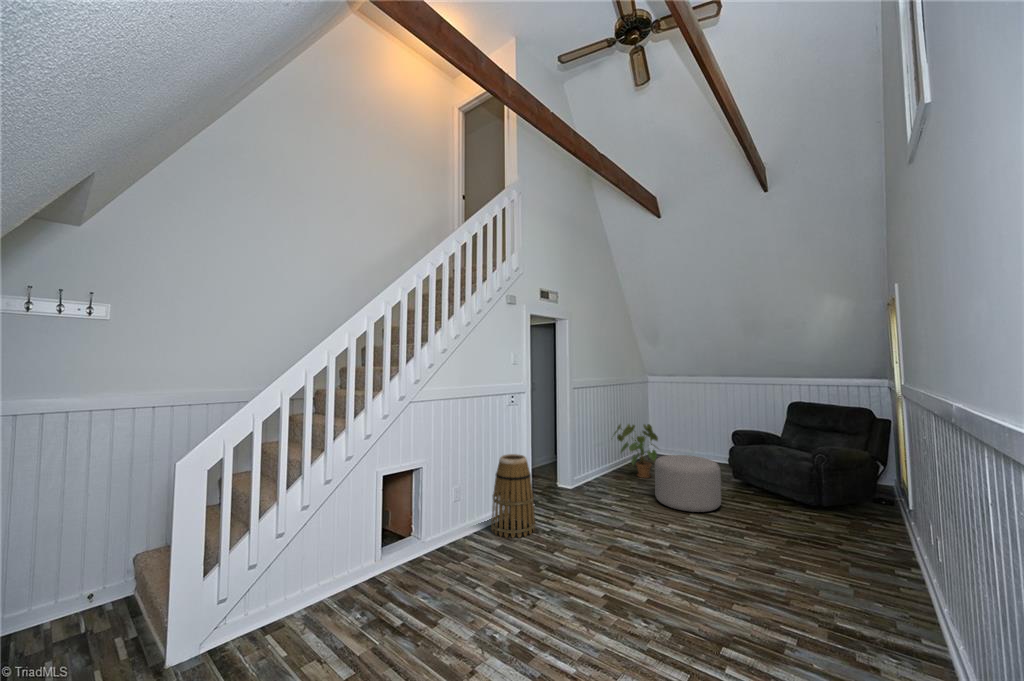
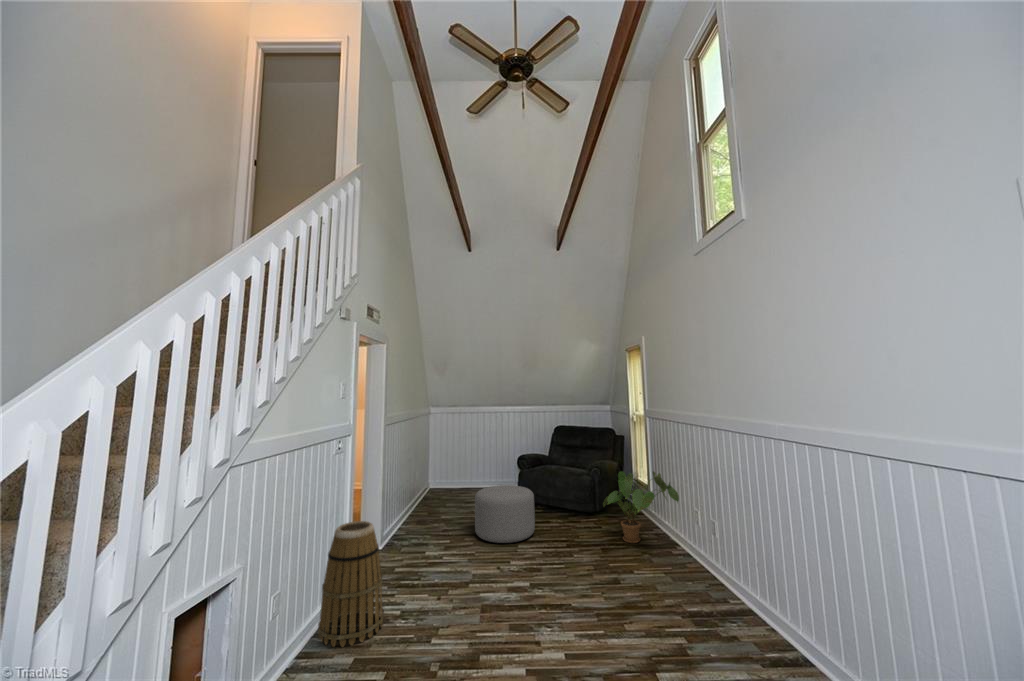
house plant: present [614,424,658,478] -> present [603,472,679,543]

